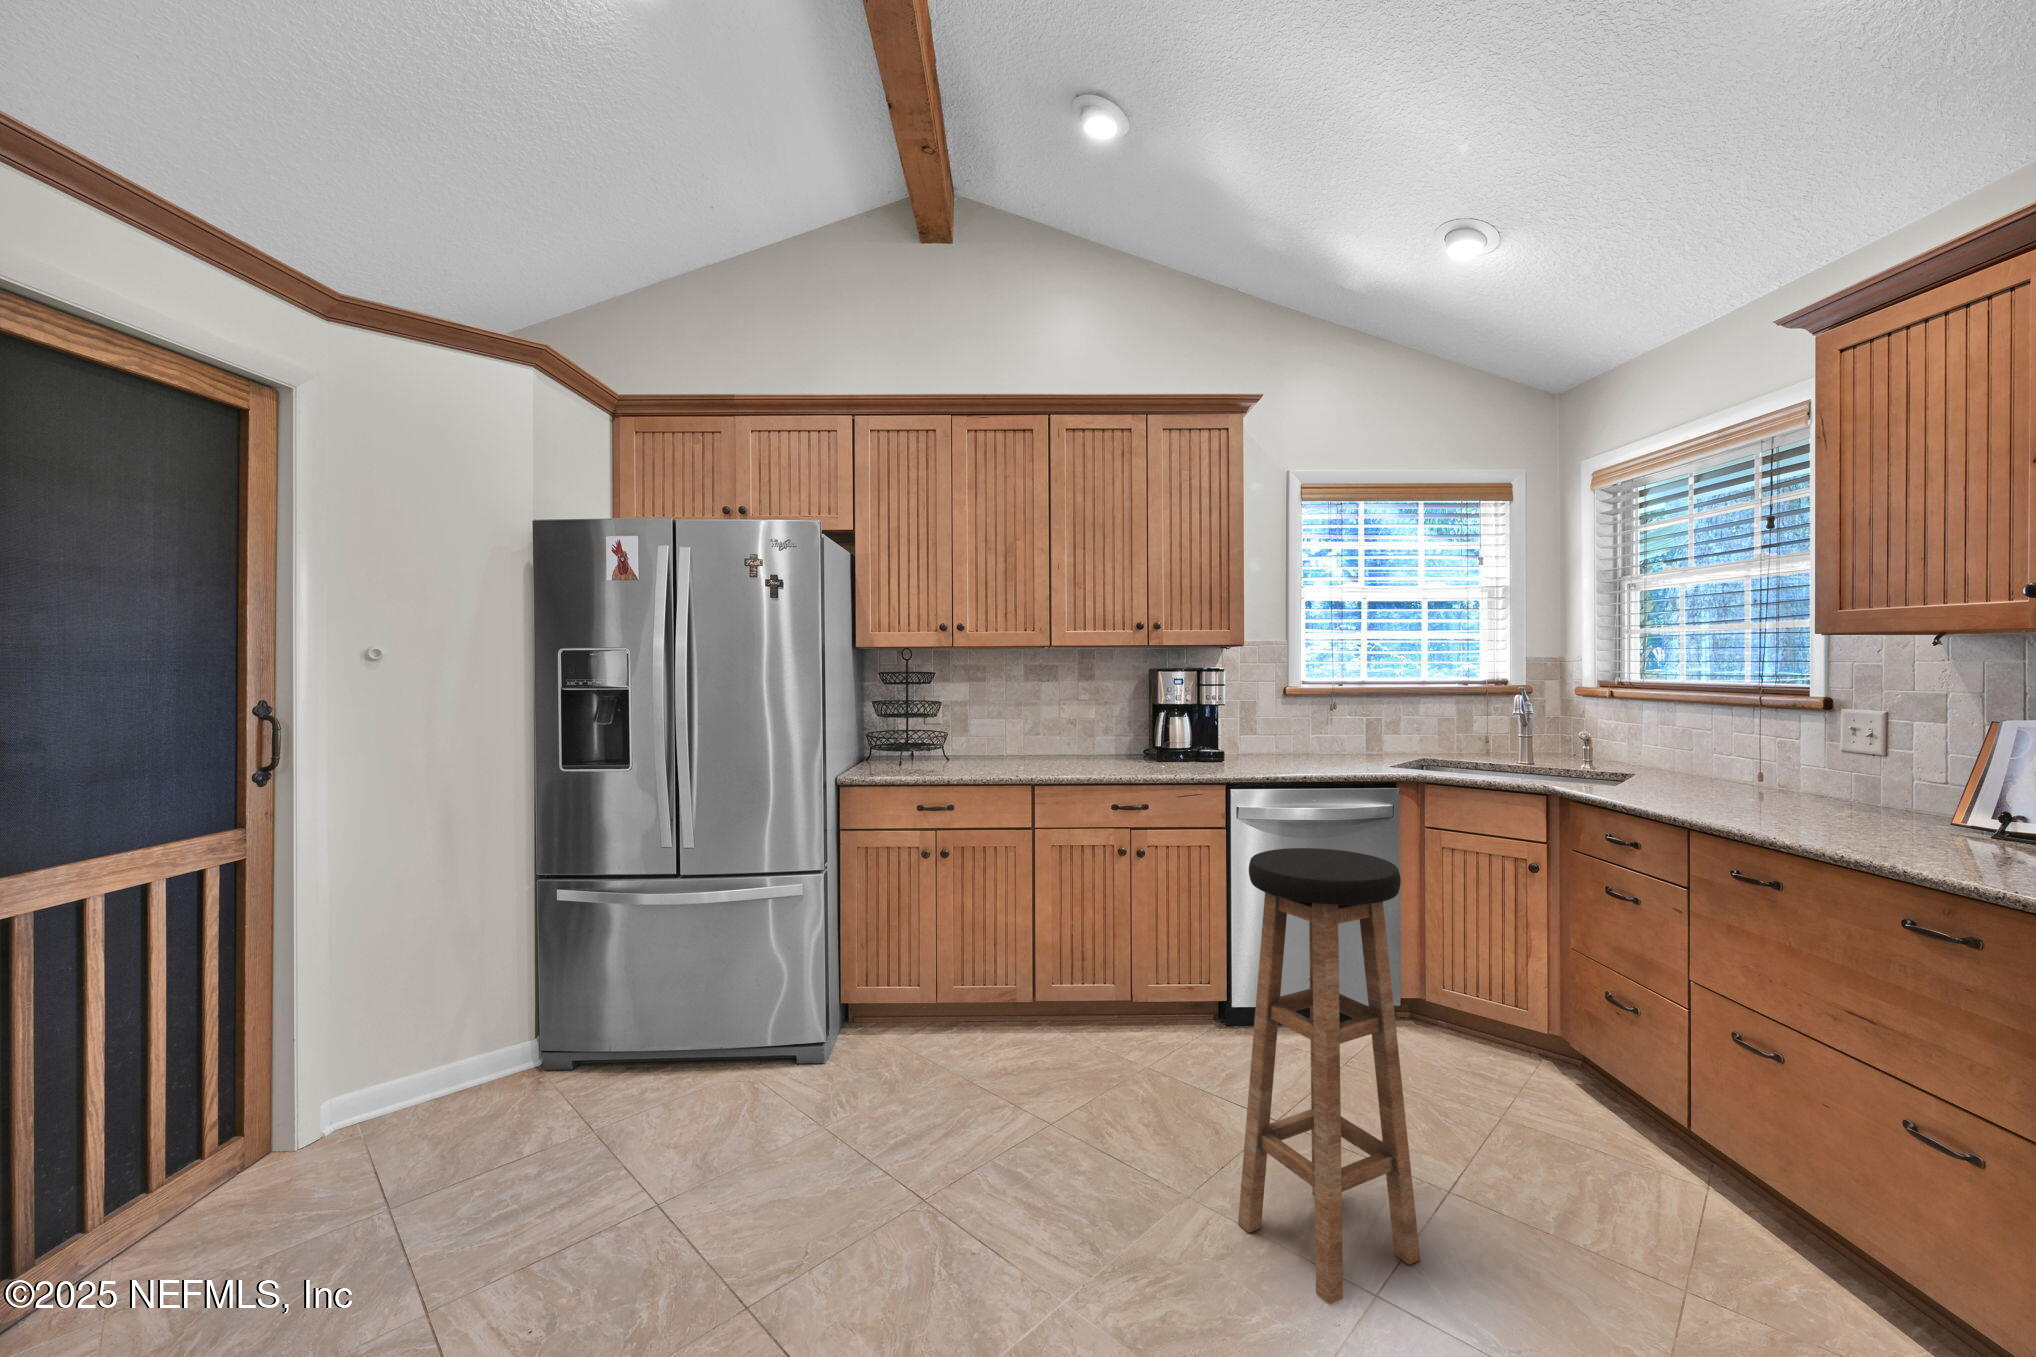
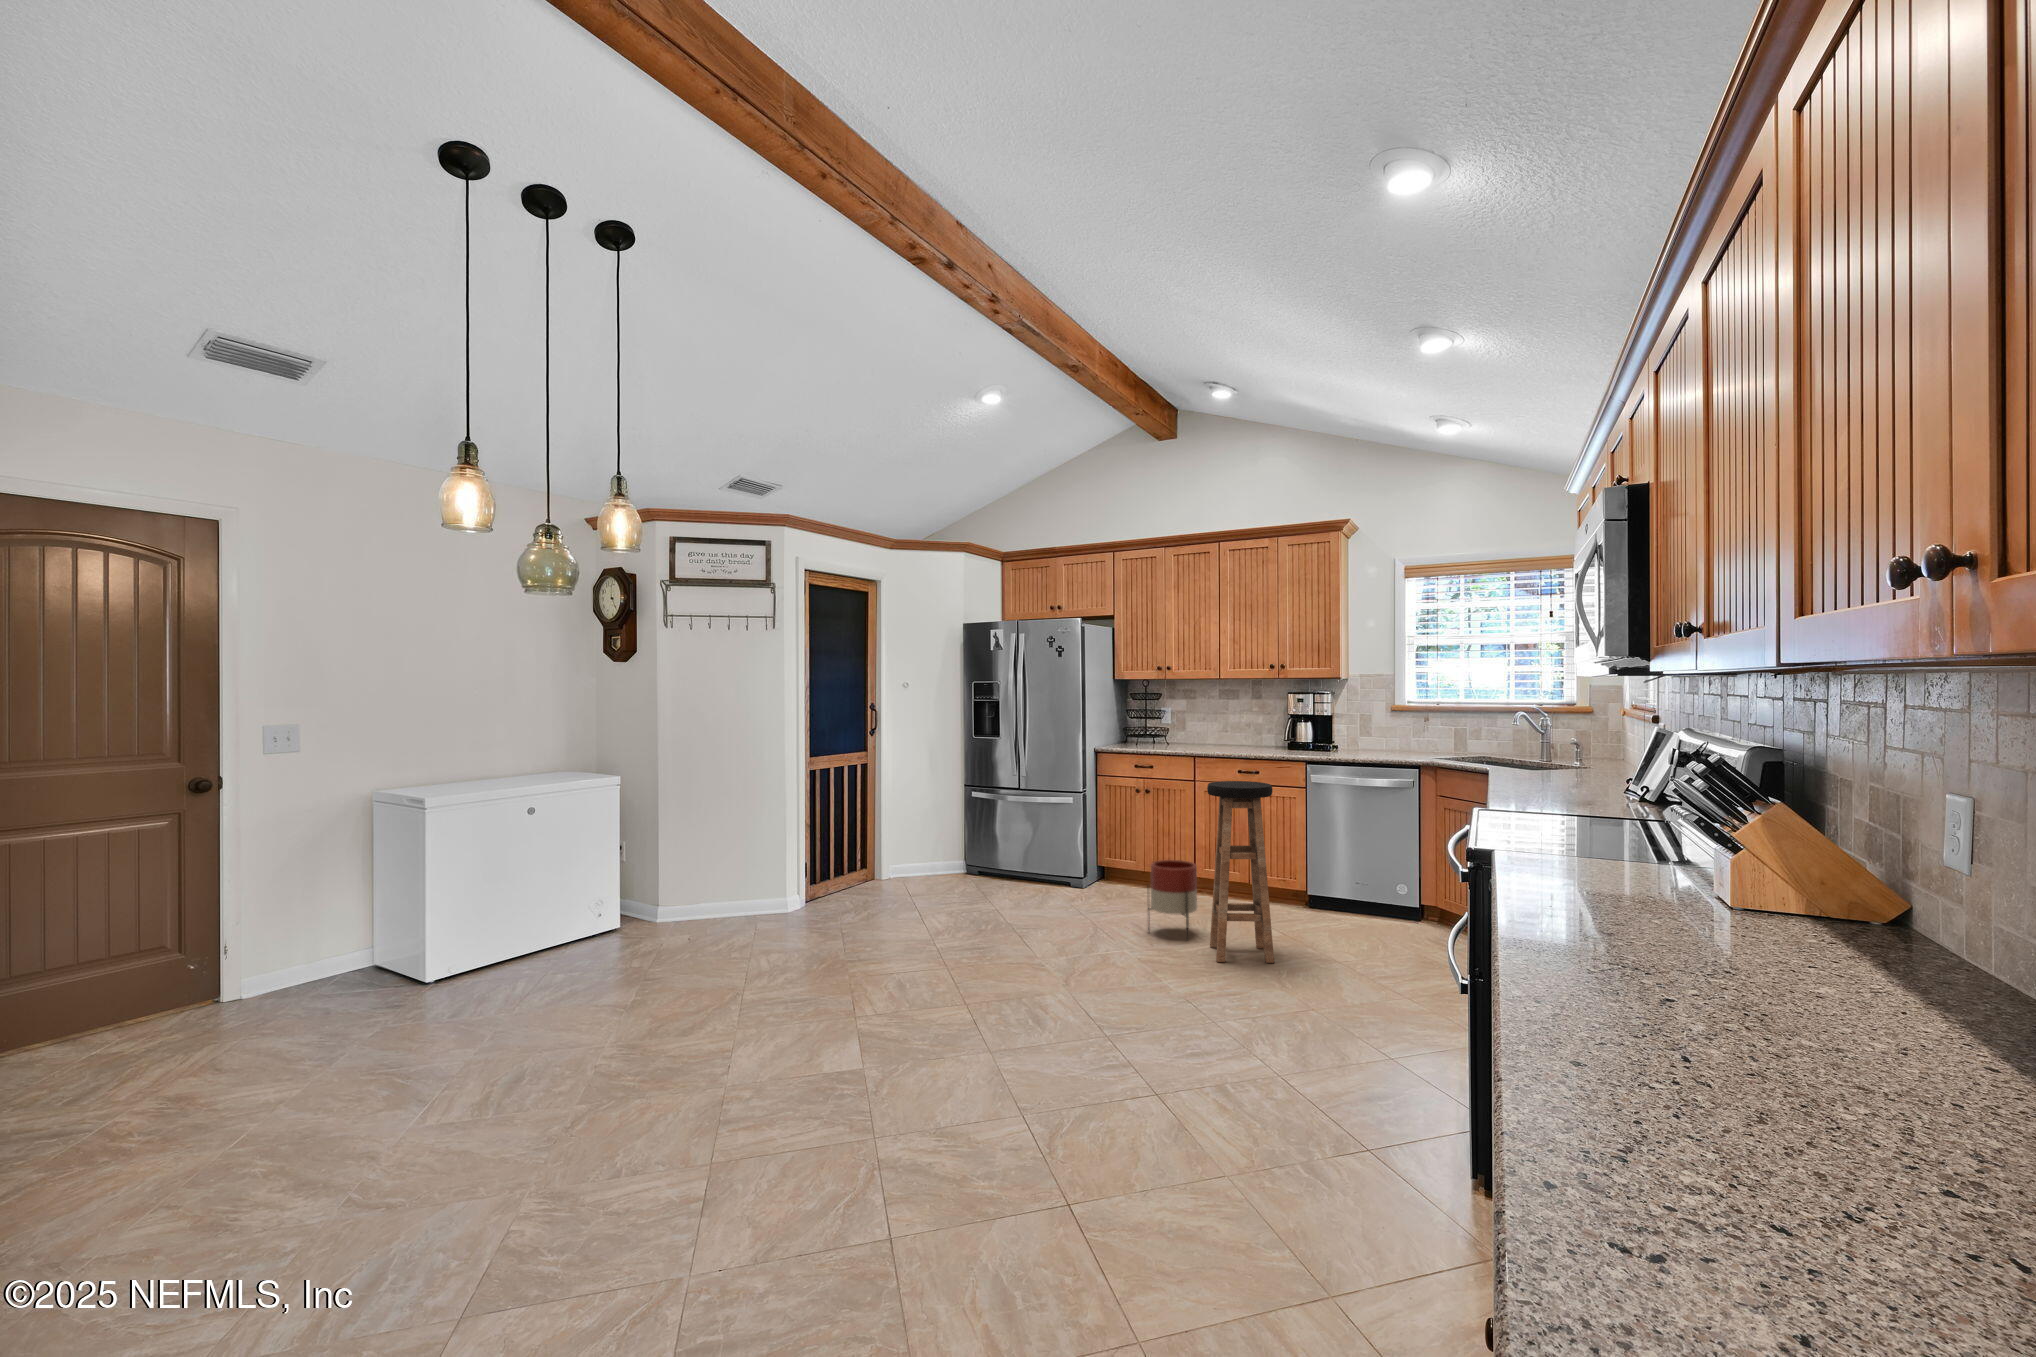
planter: none [1076,1020,1182,1220] -> present [1148,860,1197,939]

